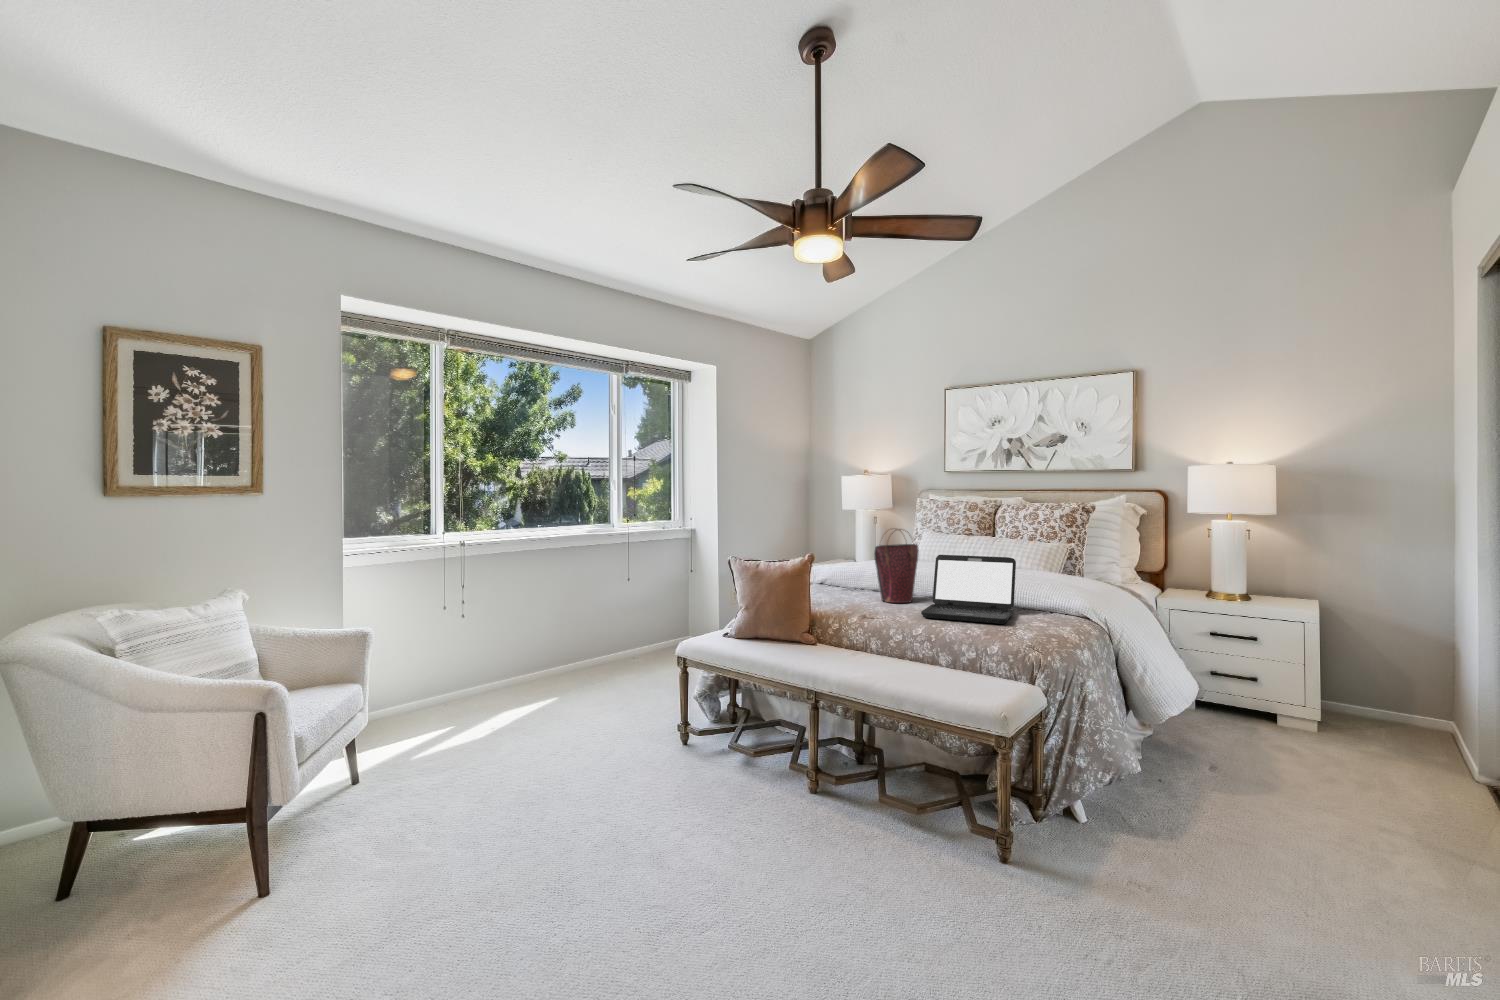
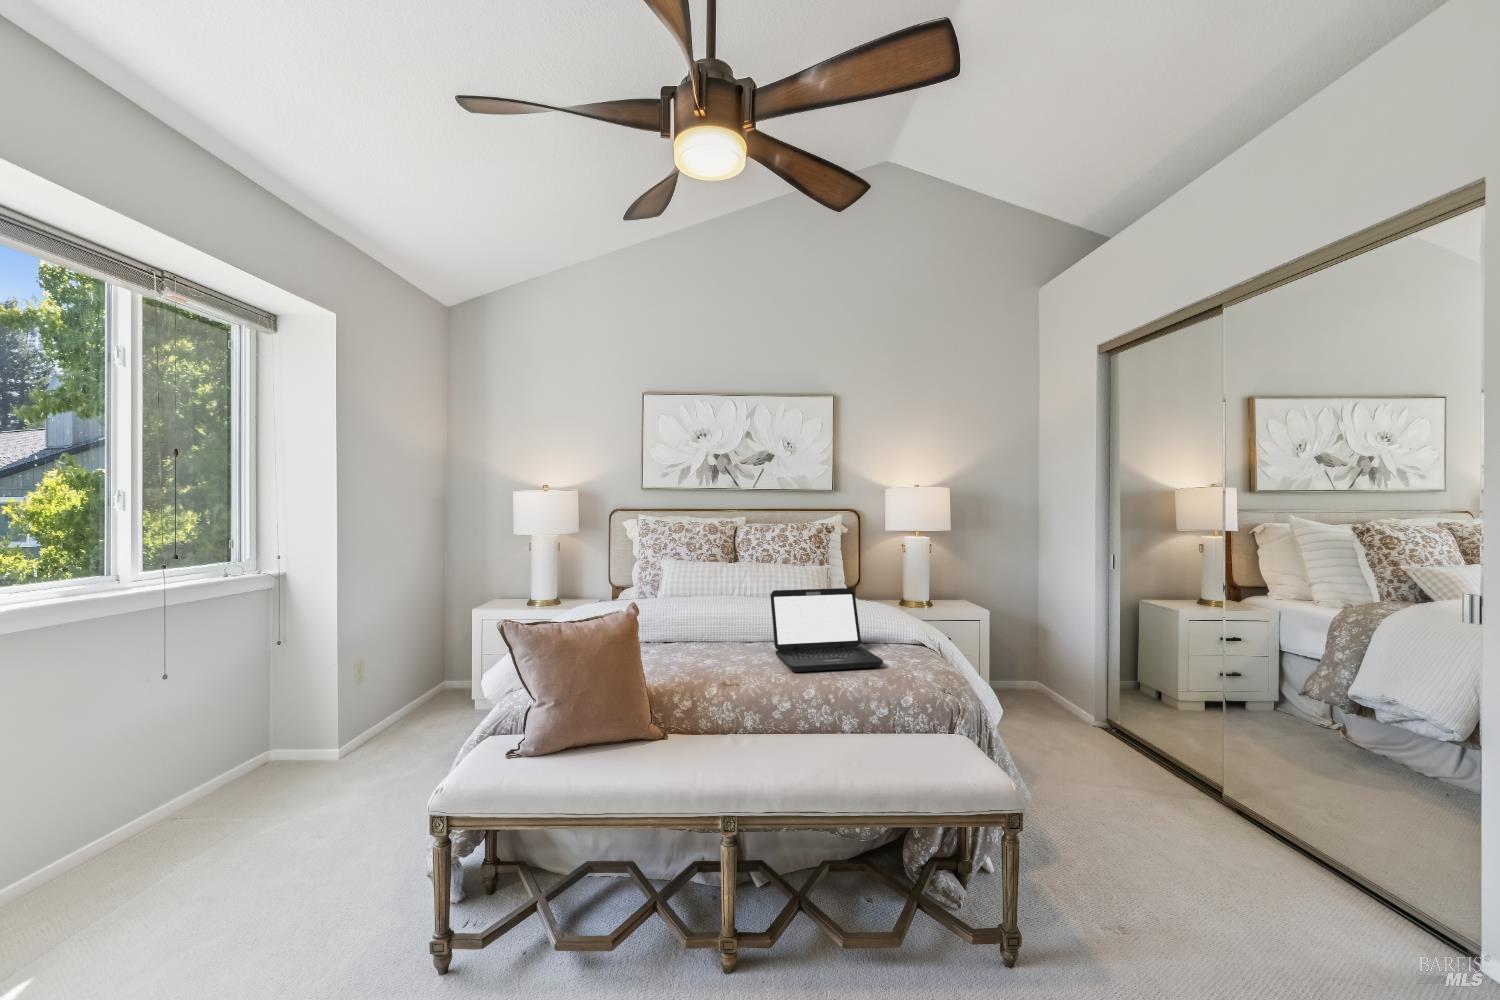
handbag: present [874,529,919,603] -> none [698,560,738,655]

